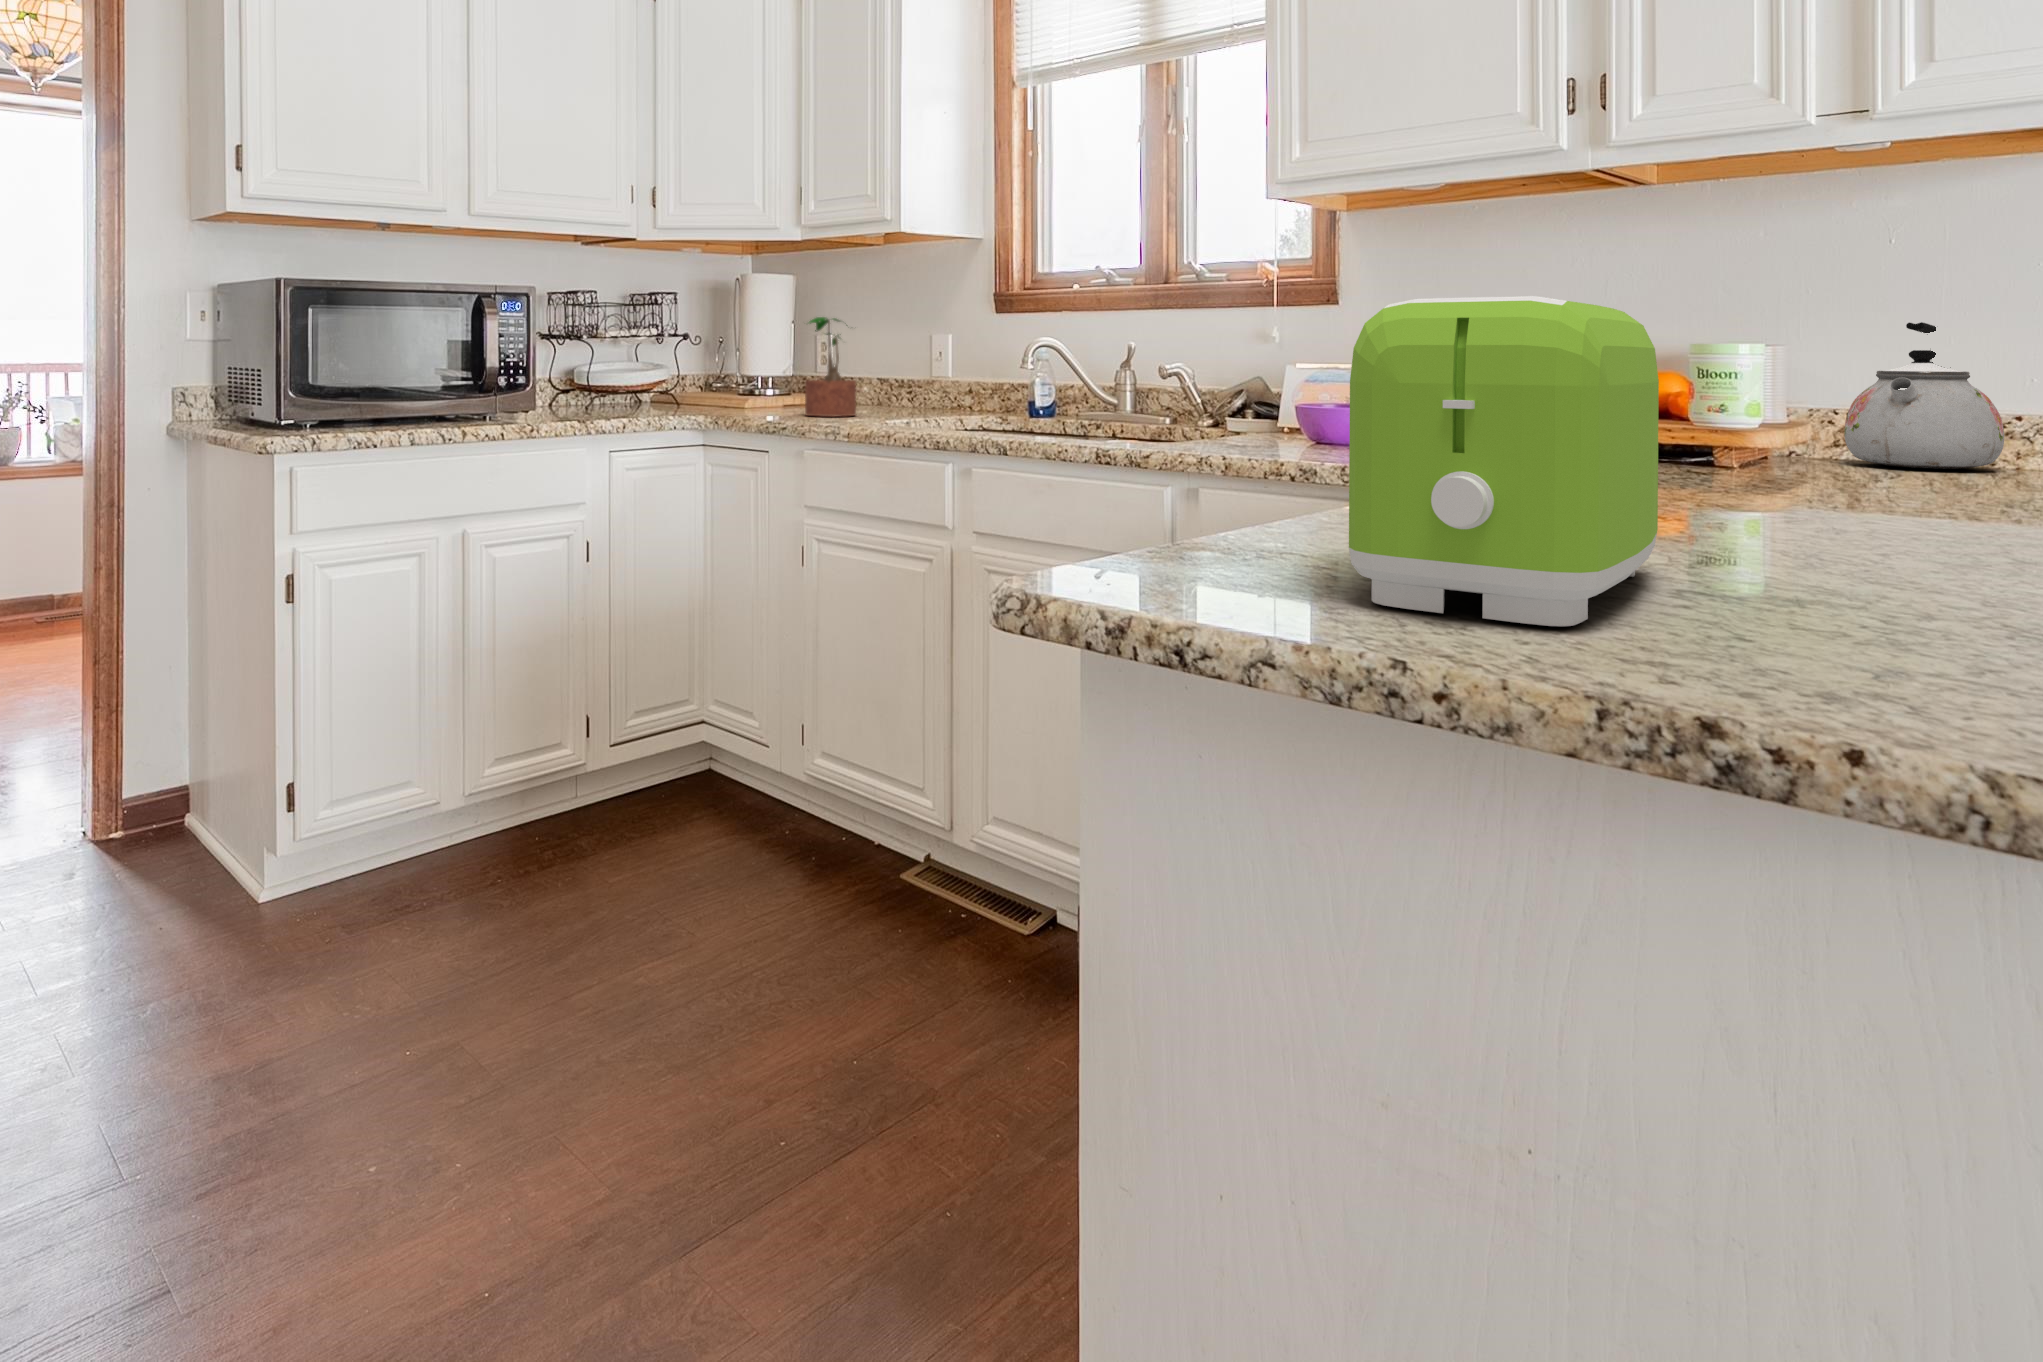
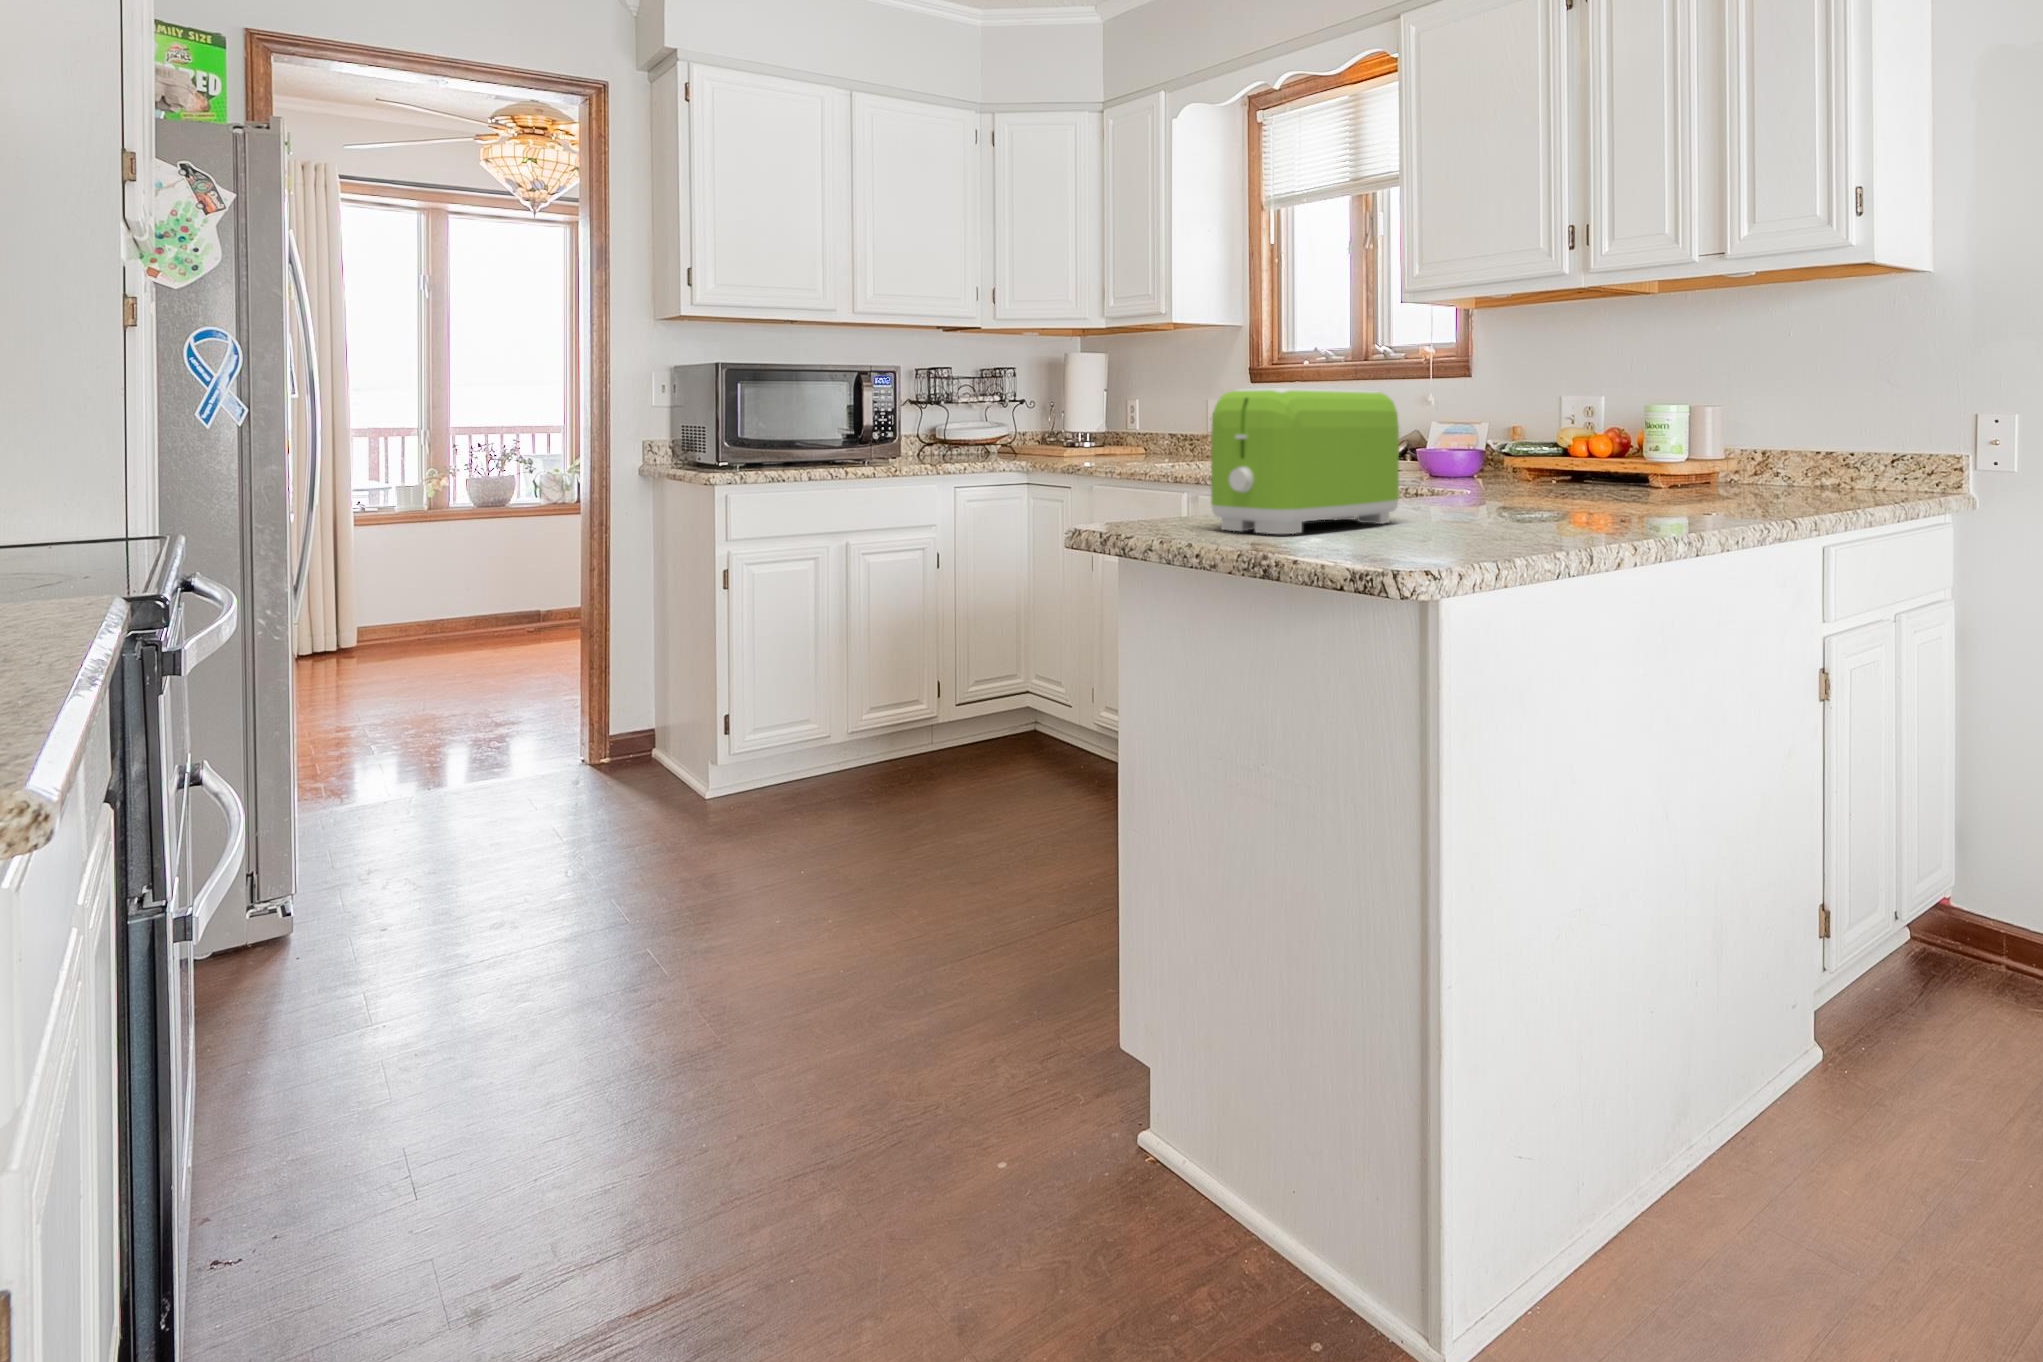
potted plant: present [805,317,856,416] -> none [1100,387,1142,462]
kettle: present [1844,322,2004,469] -> none [1756,391,1848,488]

